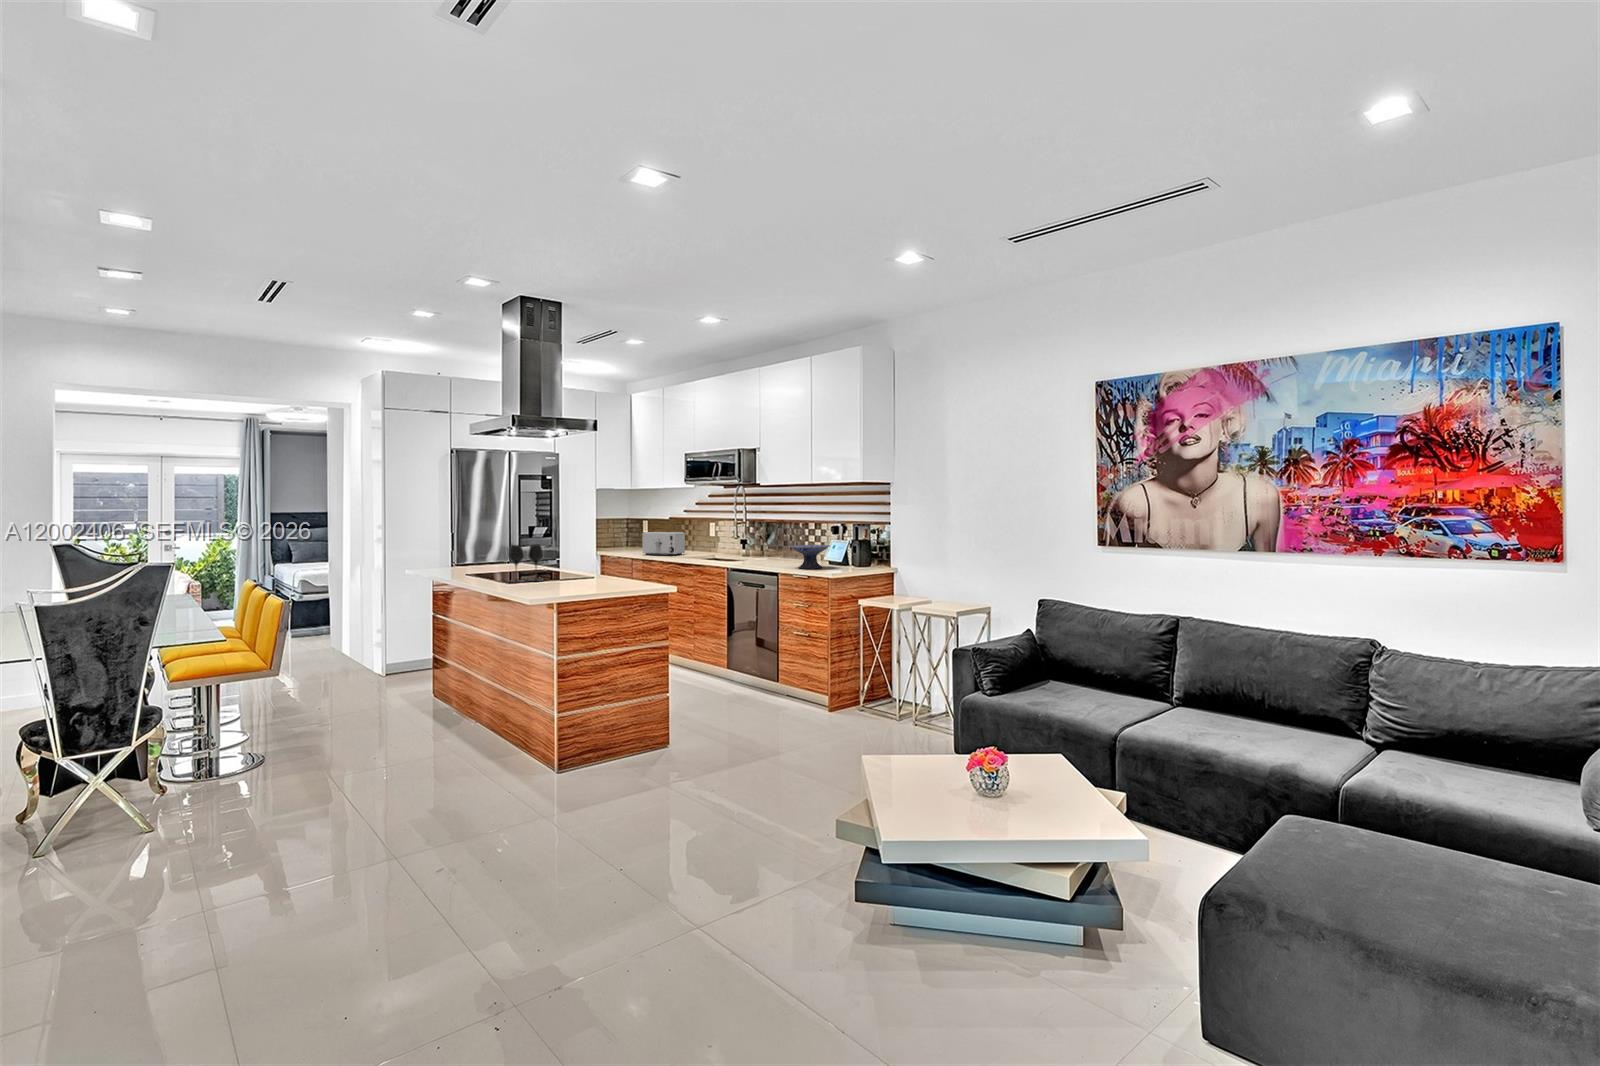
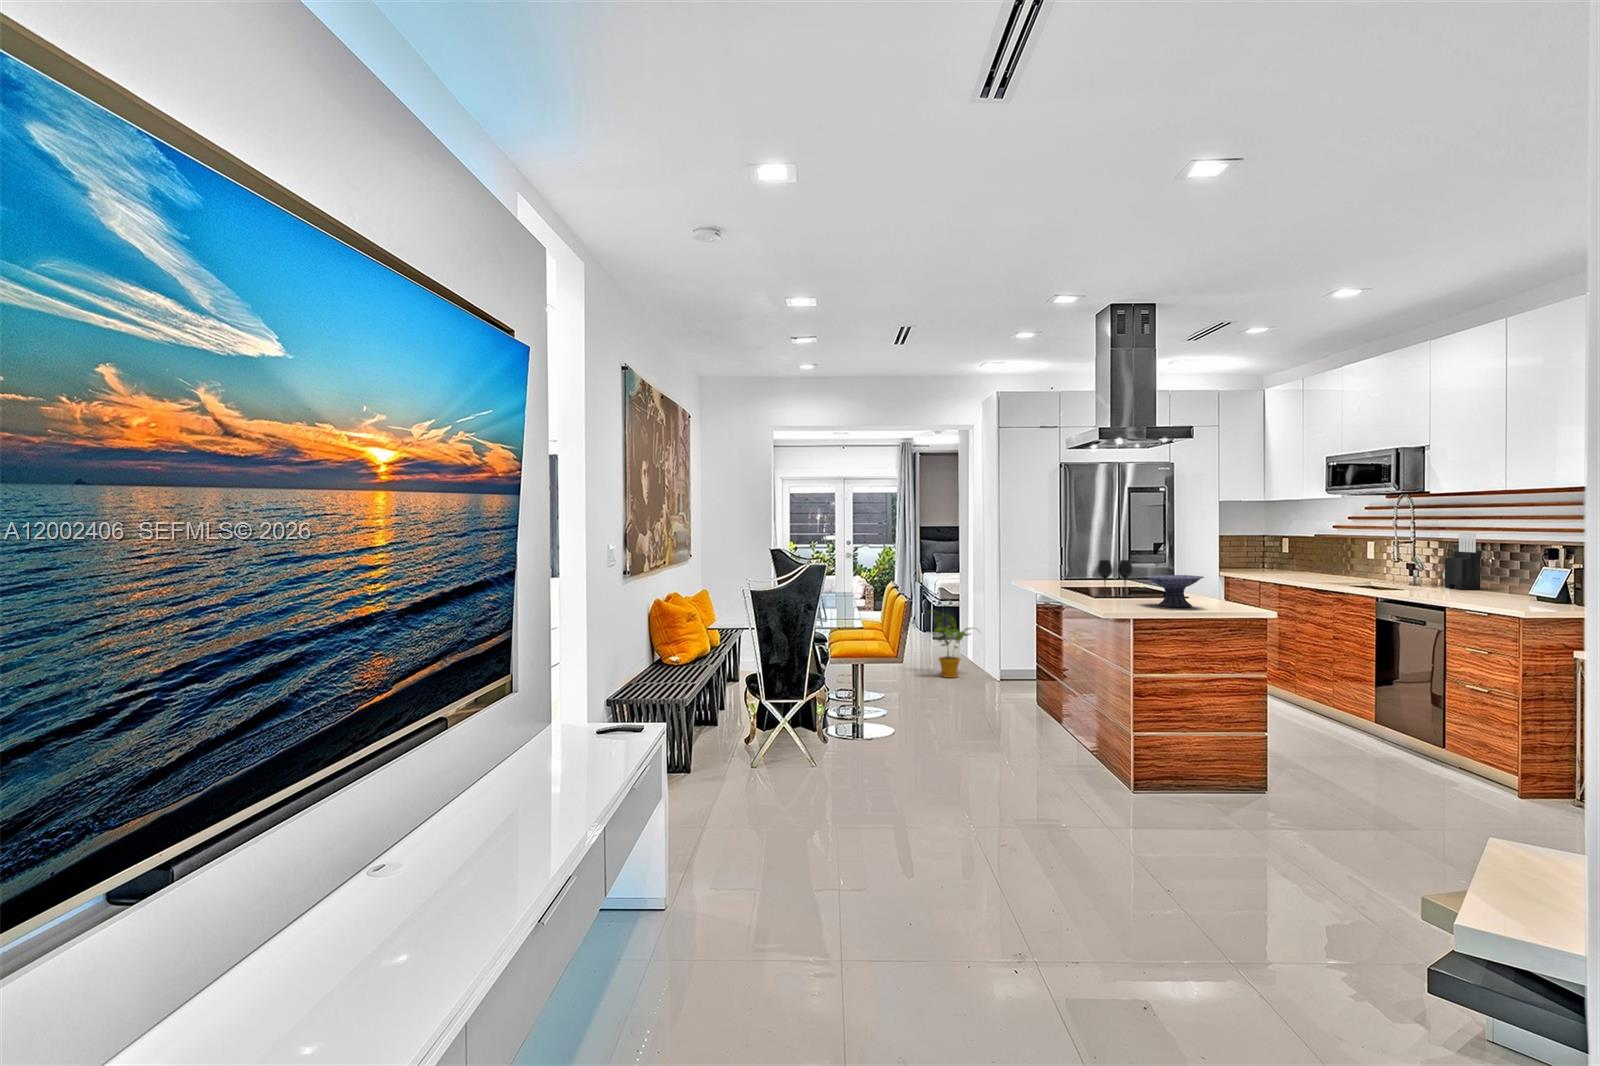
knife block: none [766,517,788,559] -> present [1445,533,1481,590]
toaster: present [642,532,685,556] -> none [1269,551,1327,579]
decorative bowl: present [790,545,830,569] -> present [1146,575,1204,607]
house plant: none [294,608,363,683] -> present [931,610,971,678]

